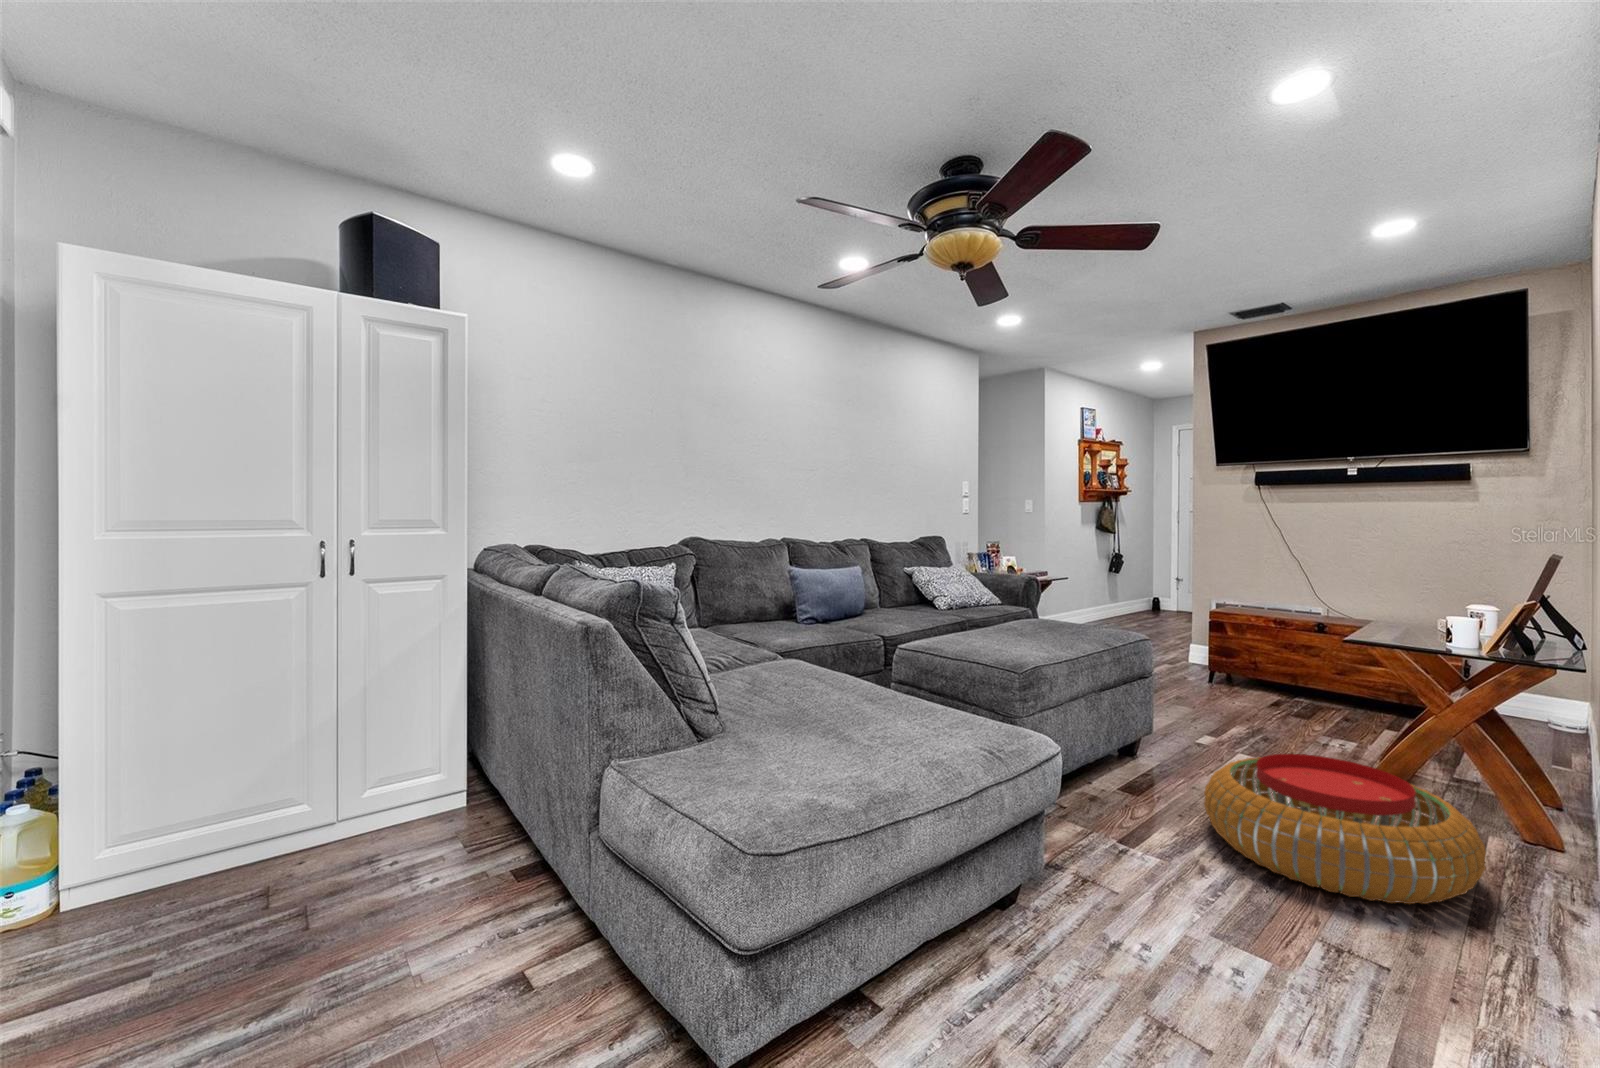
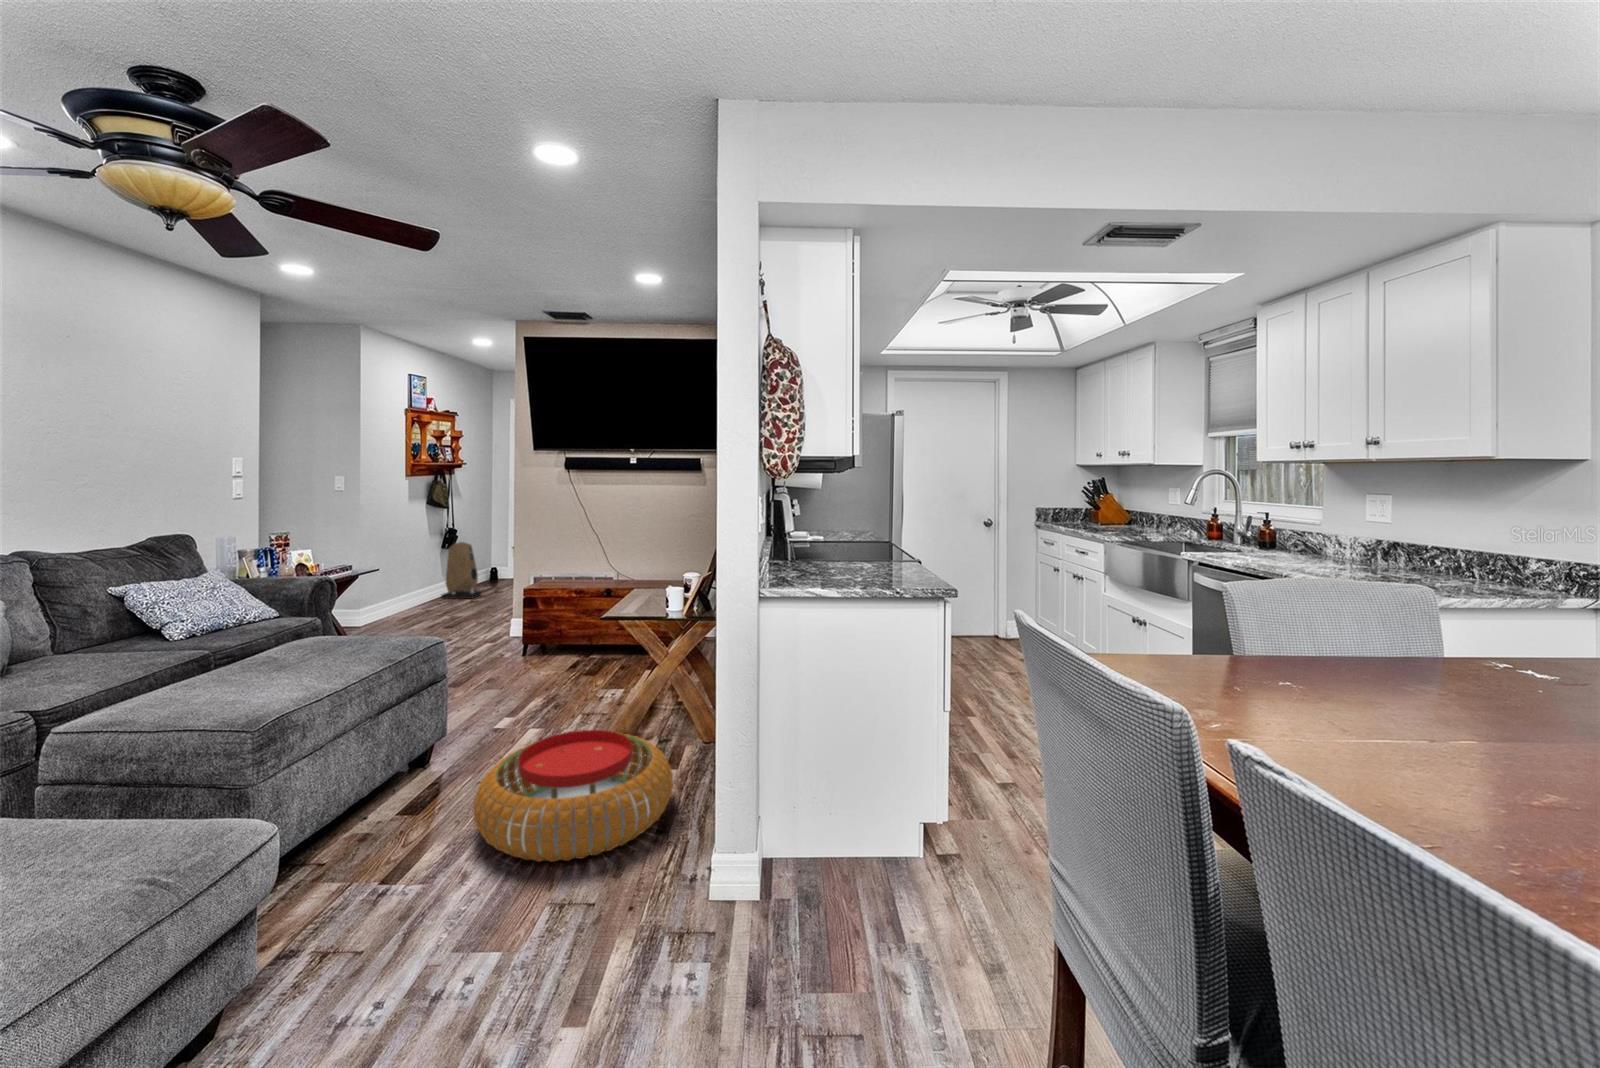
speaker: none [1103,567,1143,626] -> present [442,542,481,599]

